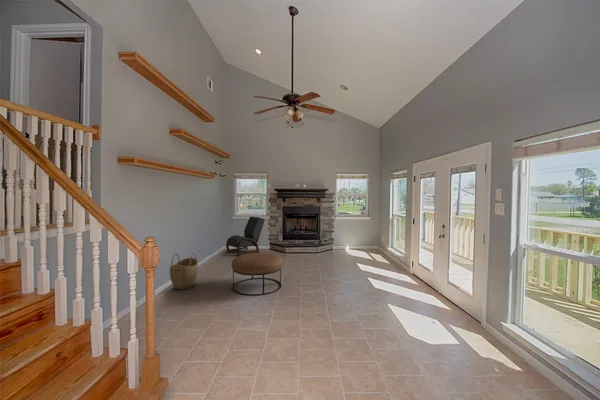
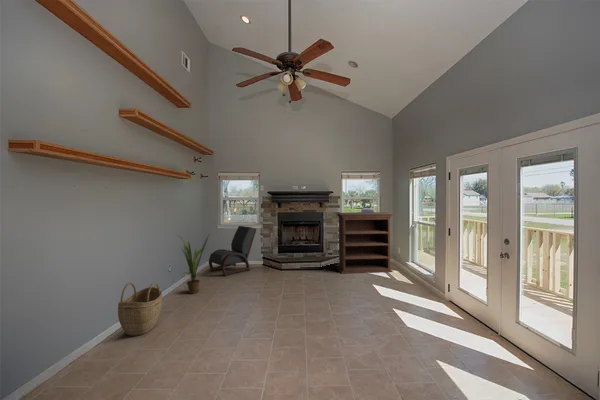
bookshelf: none [329,207,377,256] -> present [335,212,394,274]
house plant: none [202,221,230,267] -> present [181,235,209,294]
ottoman: present [232,253,283,295] -> none [207,278,280,345]

